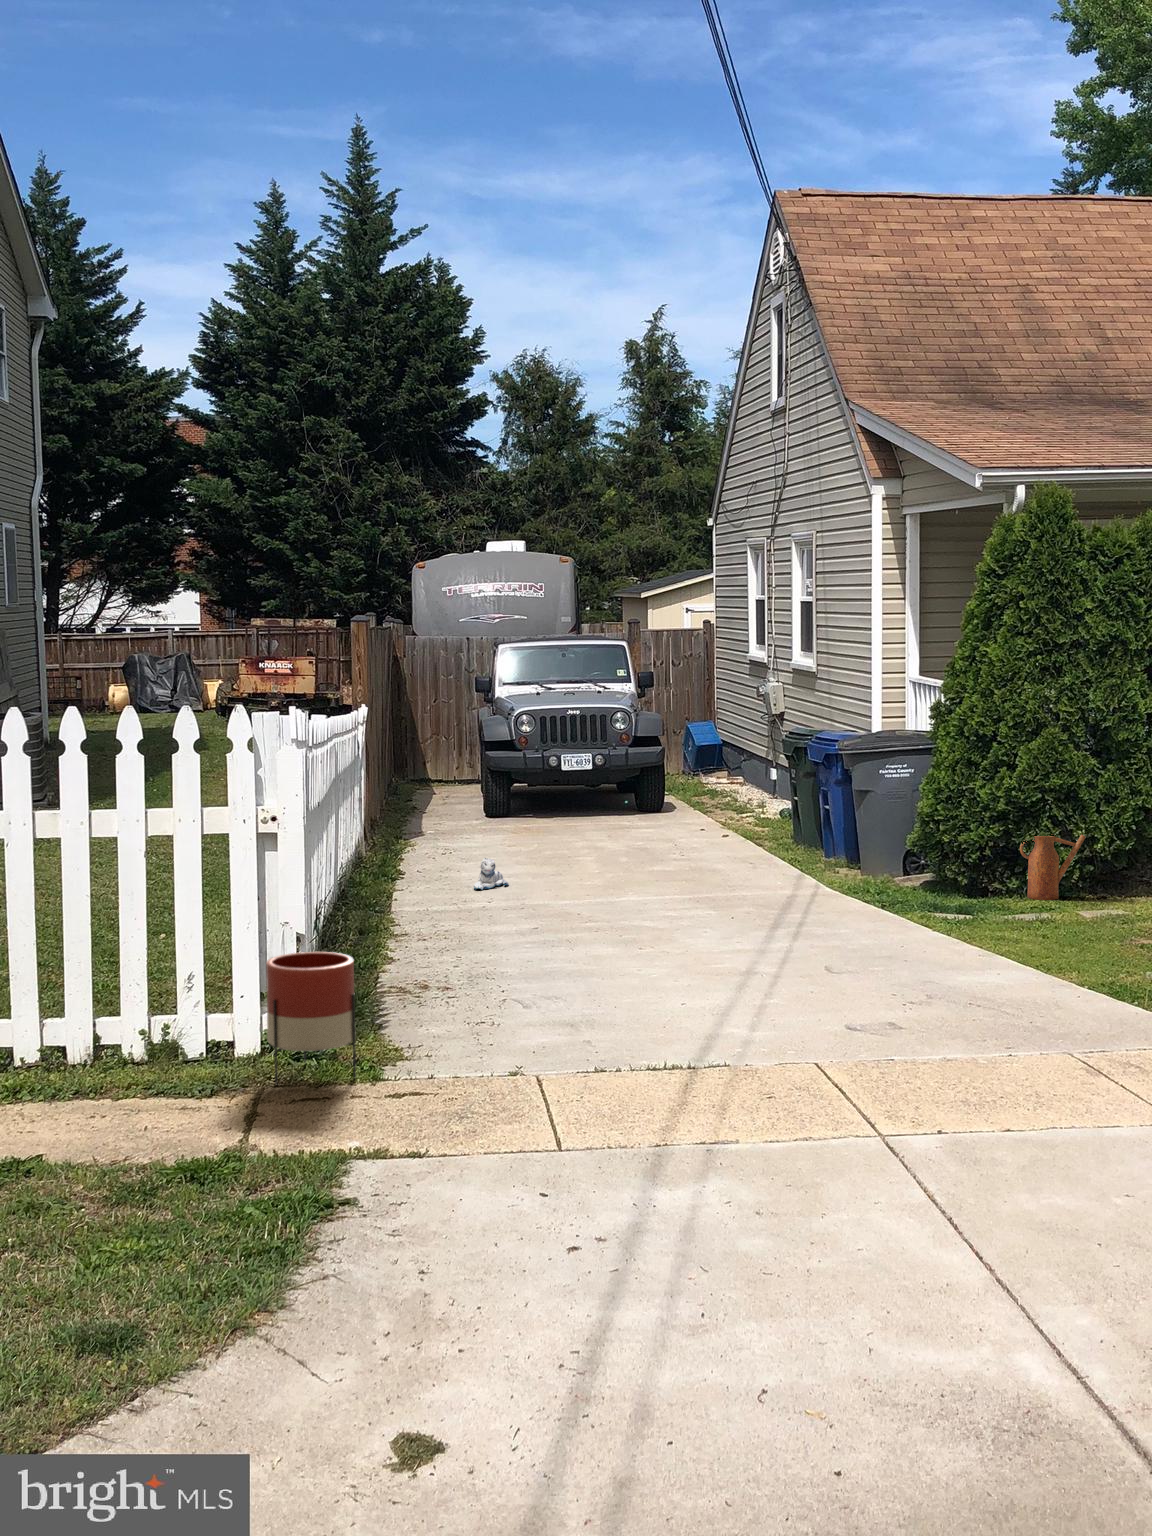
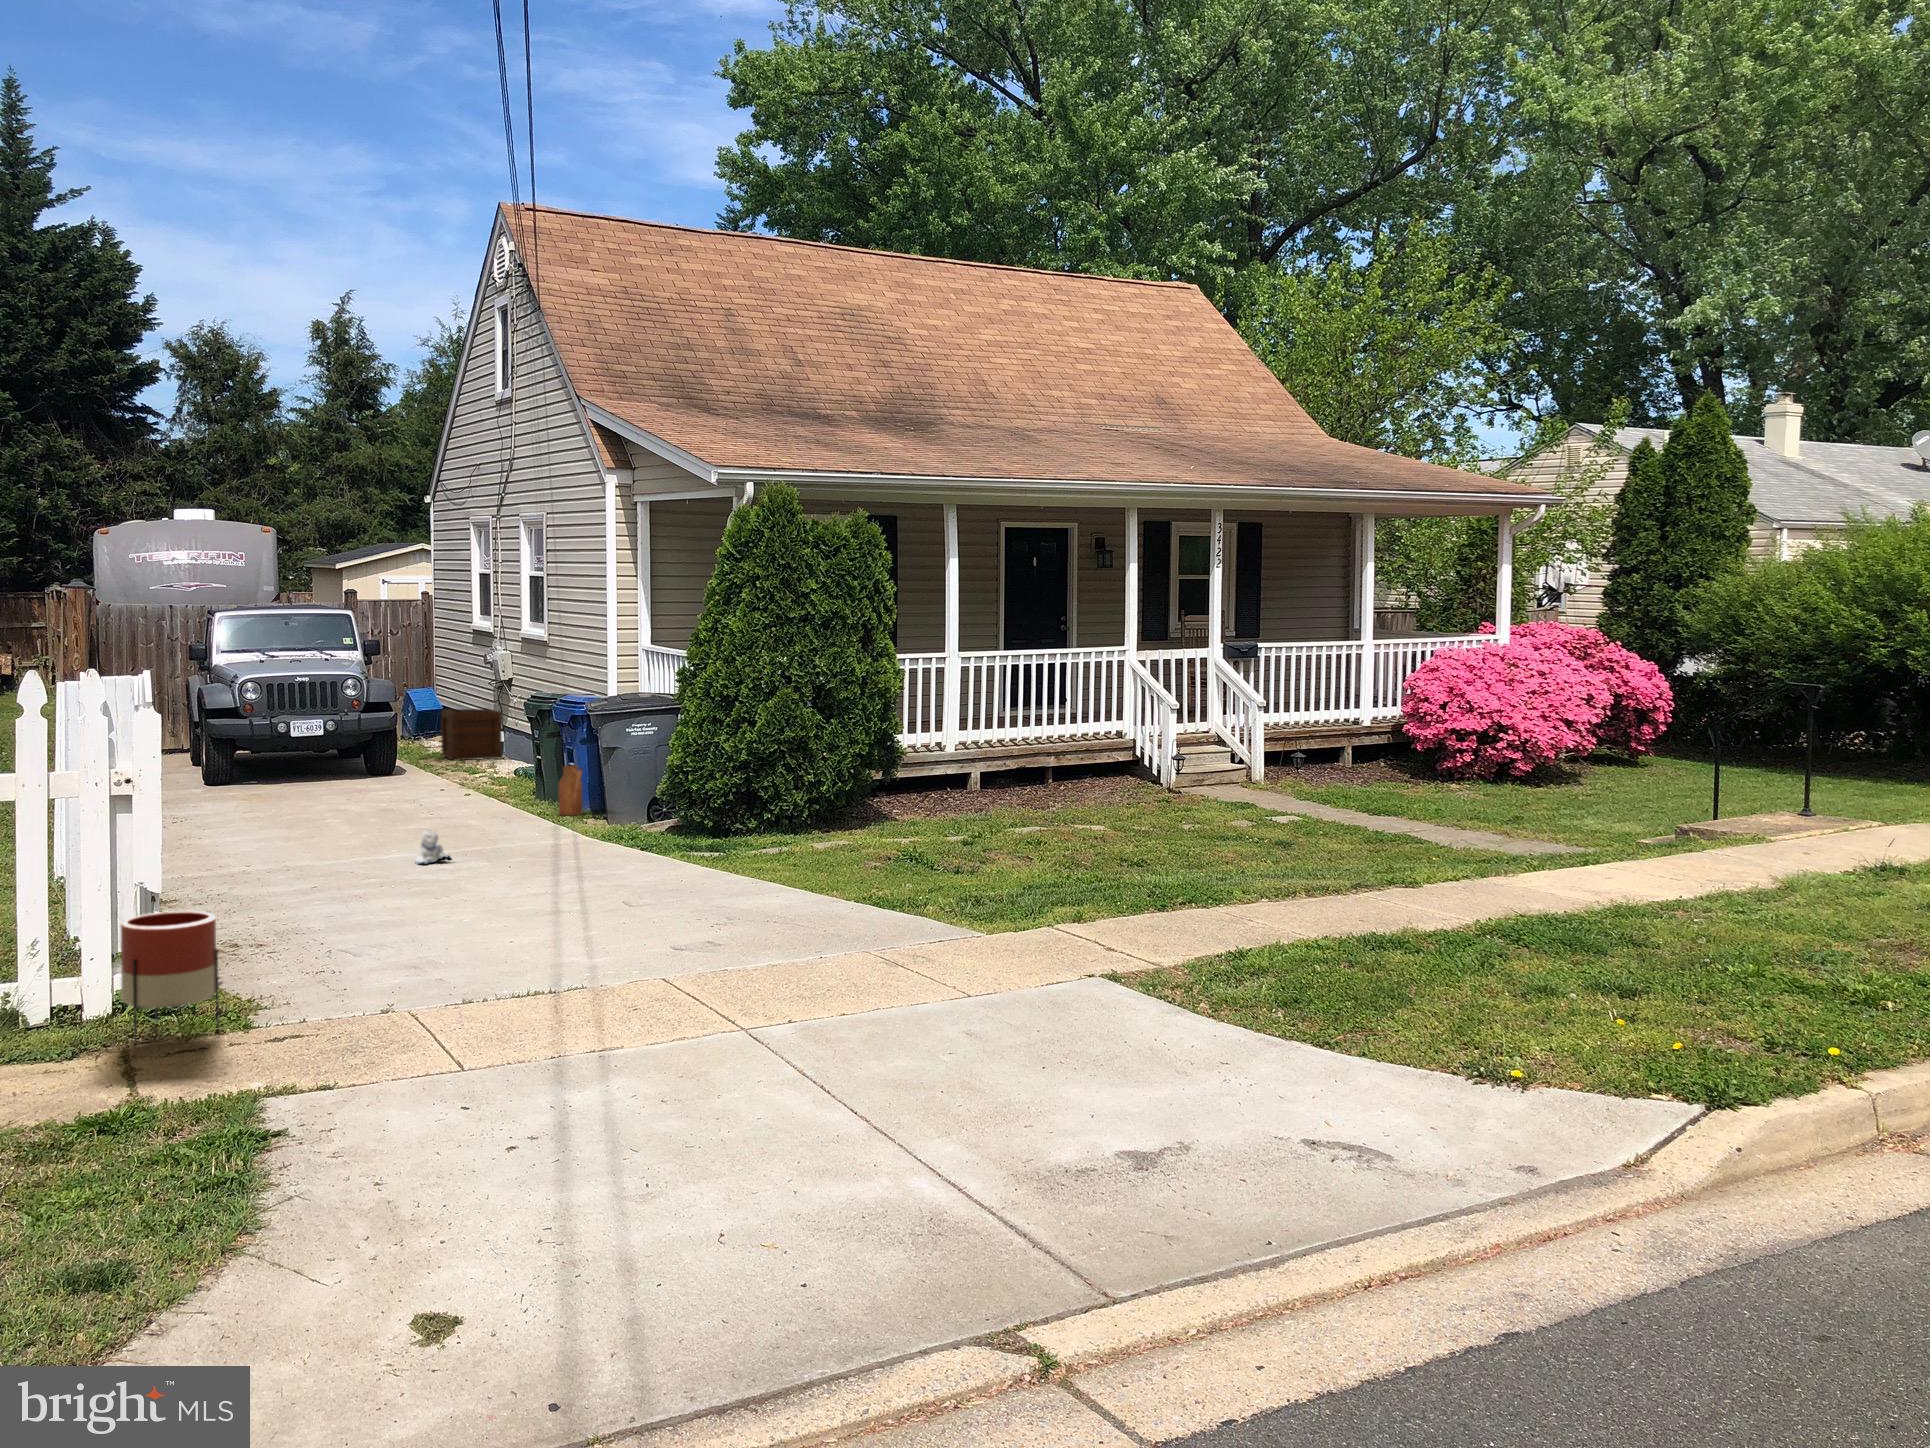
wooden crate: none [715,744,774,799] -> present [441,708,502,761]
watering can: present [1020,835,1086,900] -> present [558,765,583,816]
plush toy: present [474,858,509,890] -> present [415,831,450,864]

